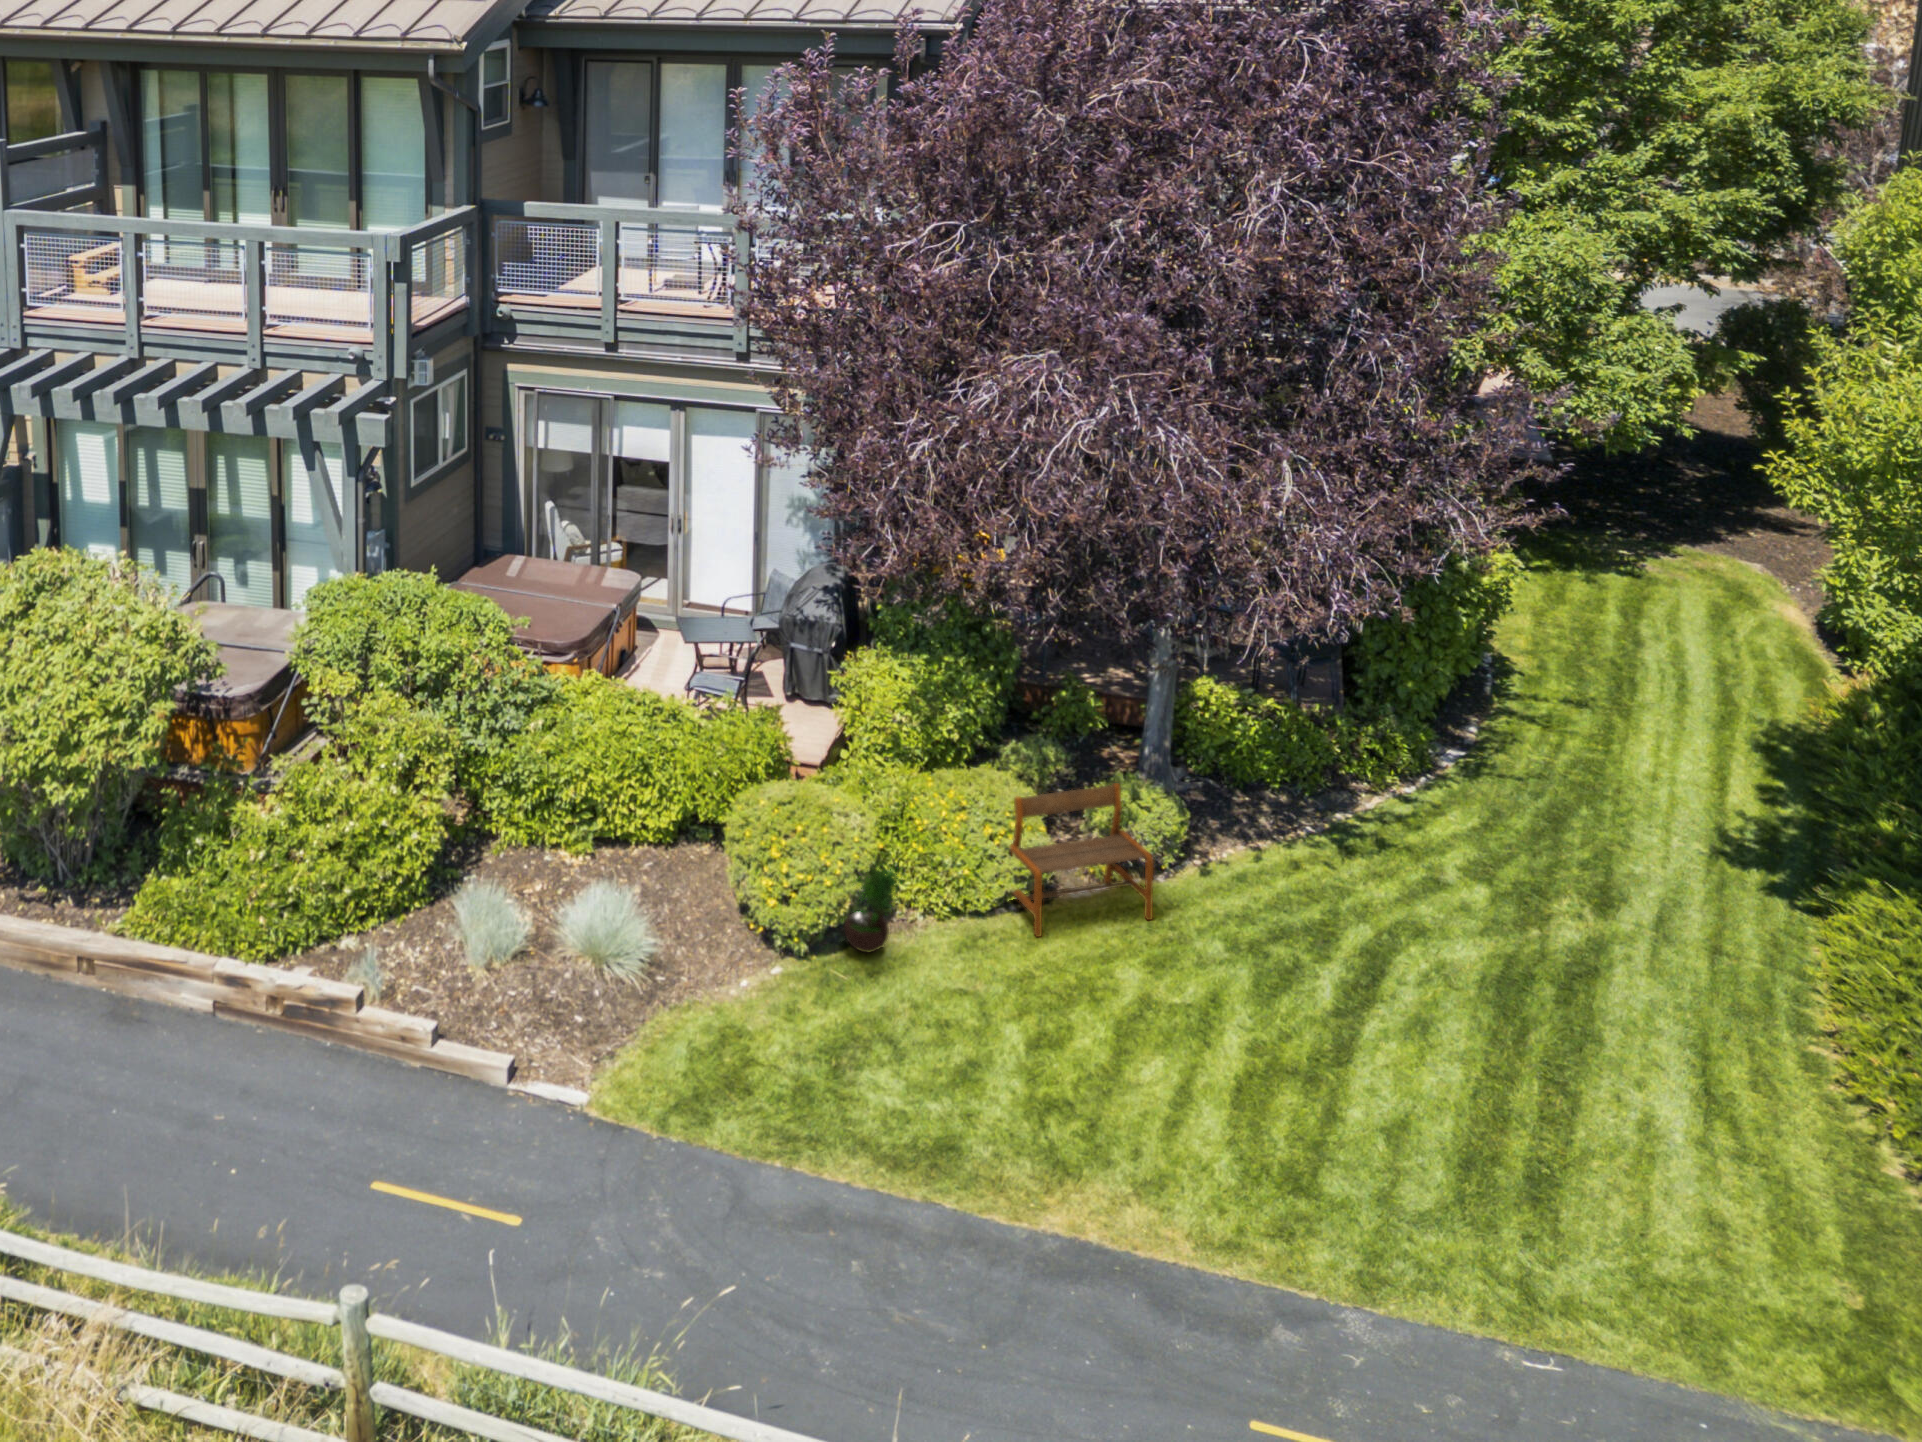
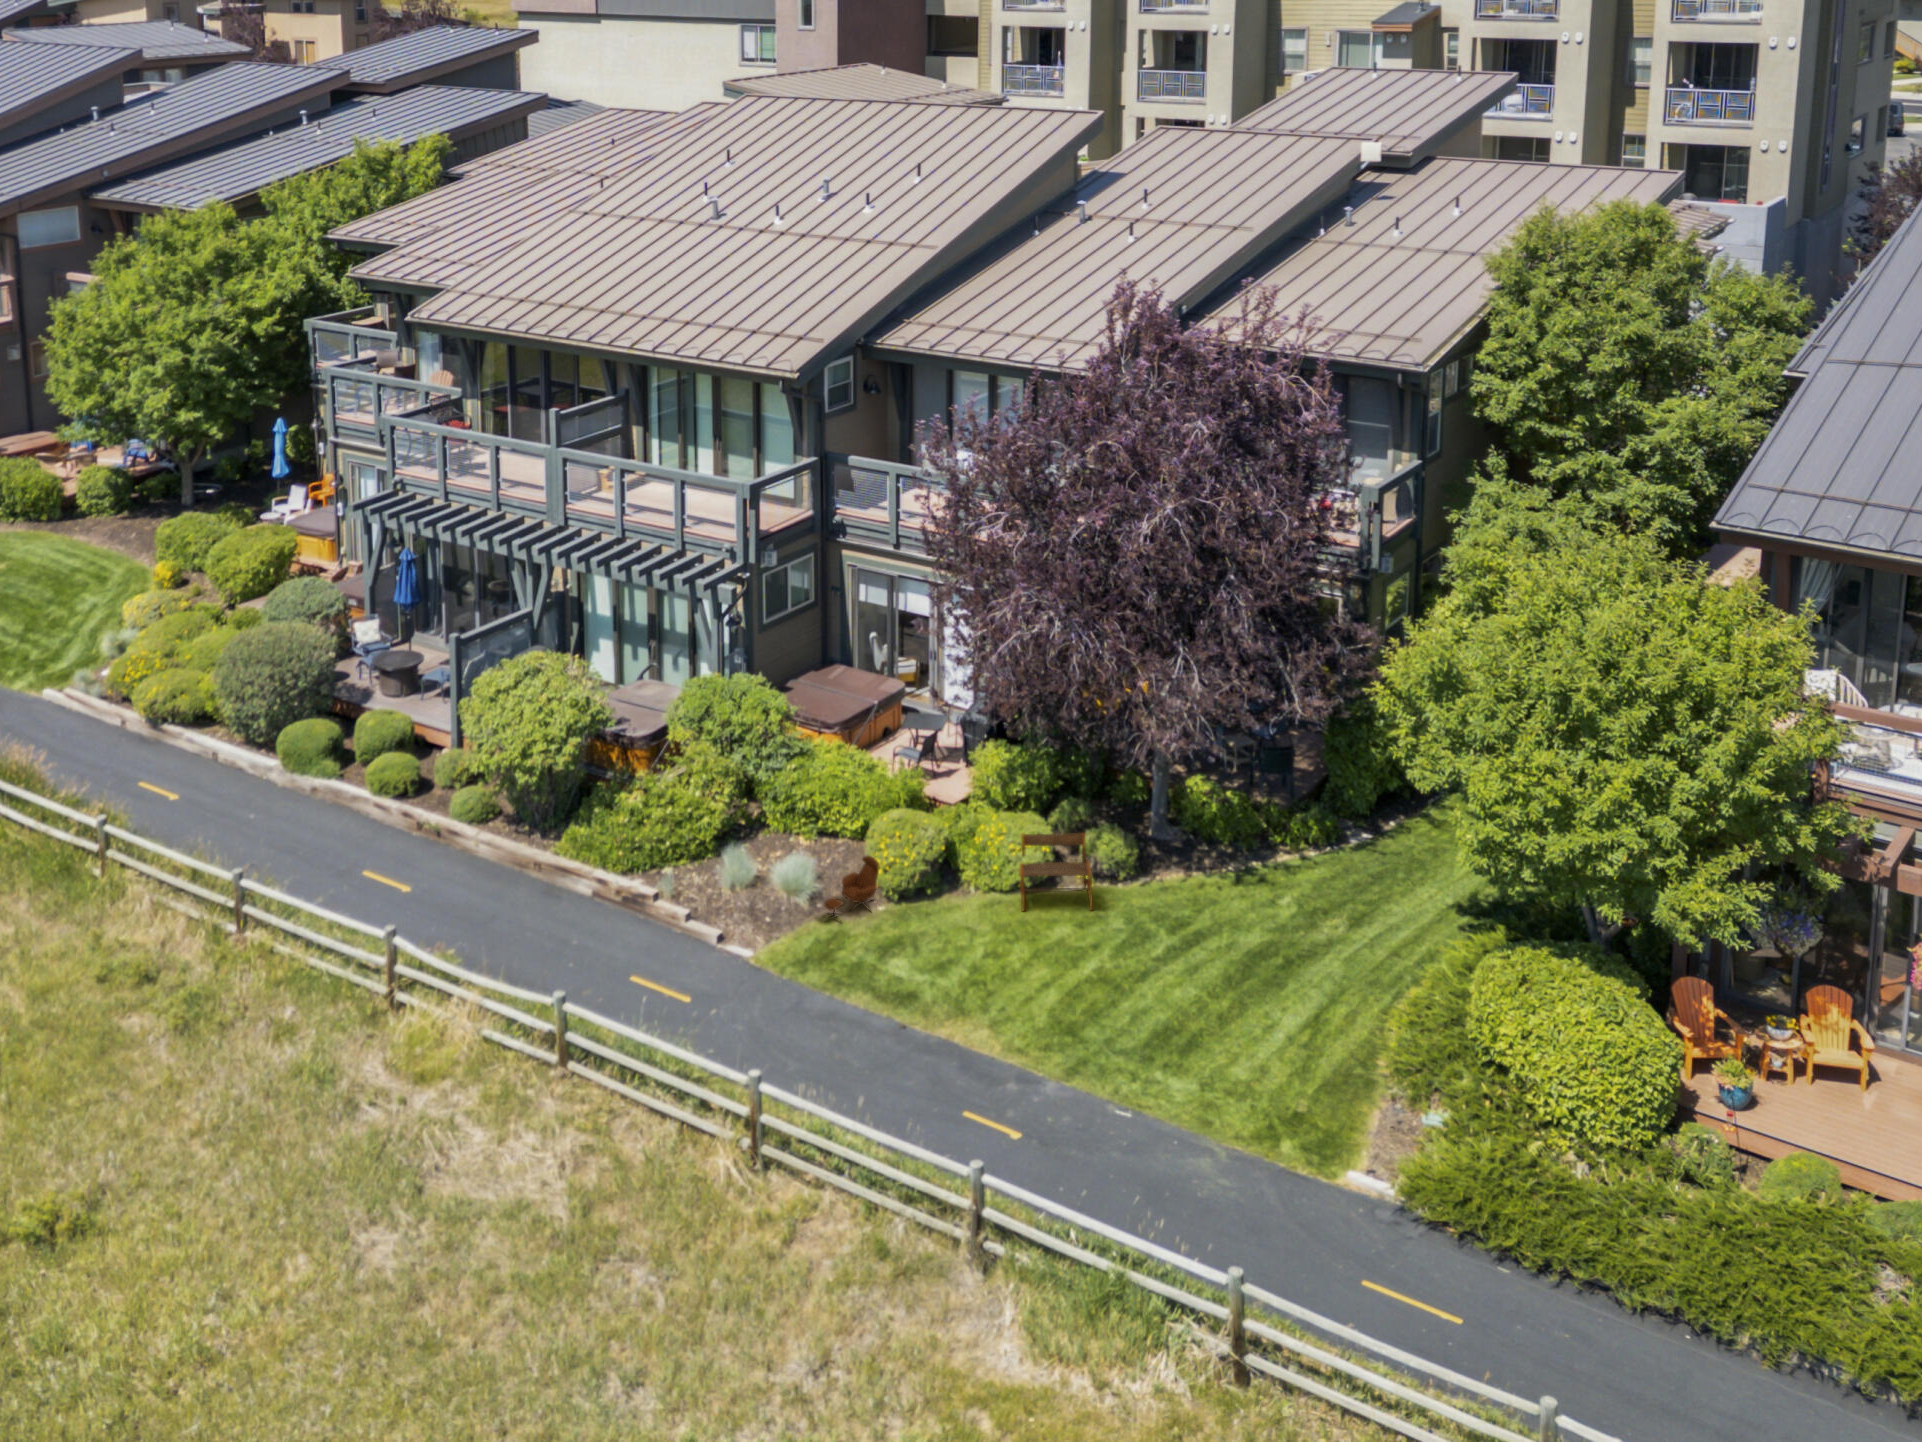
potted tree: present [844,866,902,952] -> none [915,860,945,908]
lounge chair: none [696,869,786,1006] -> present [824,856,879,921]

